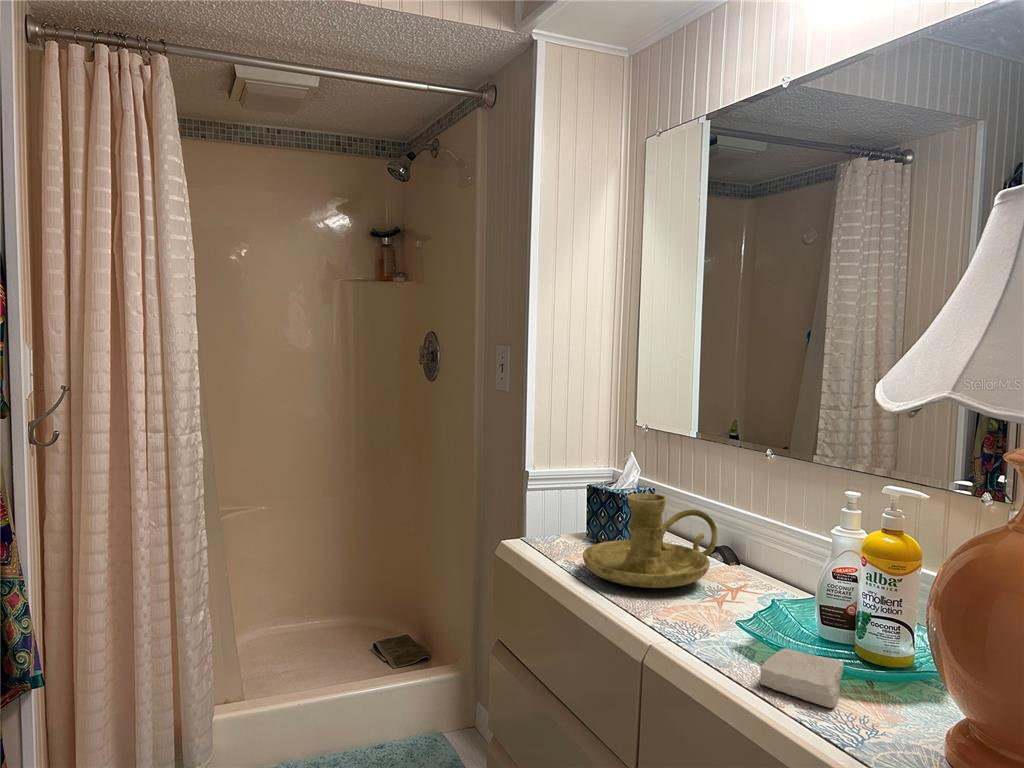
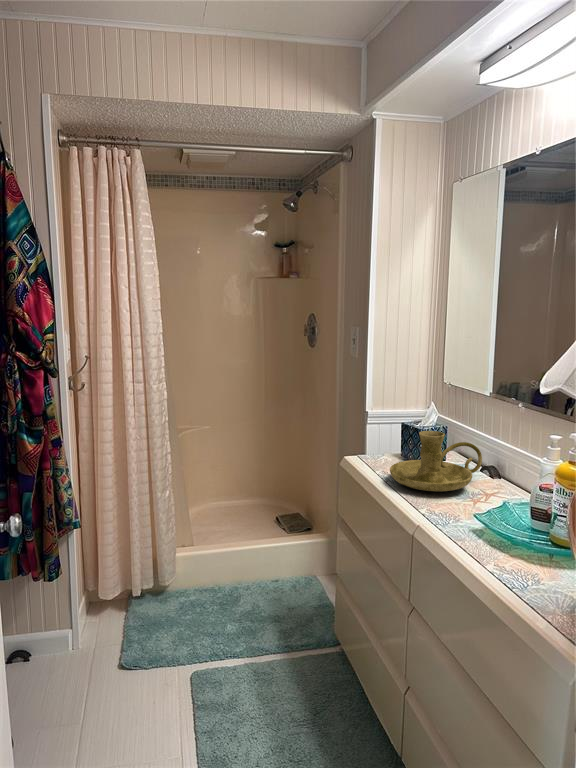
soap bar: present [760,648,844,708] -> none [477,532,530,568]

